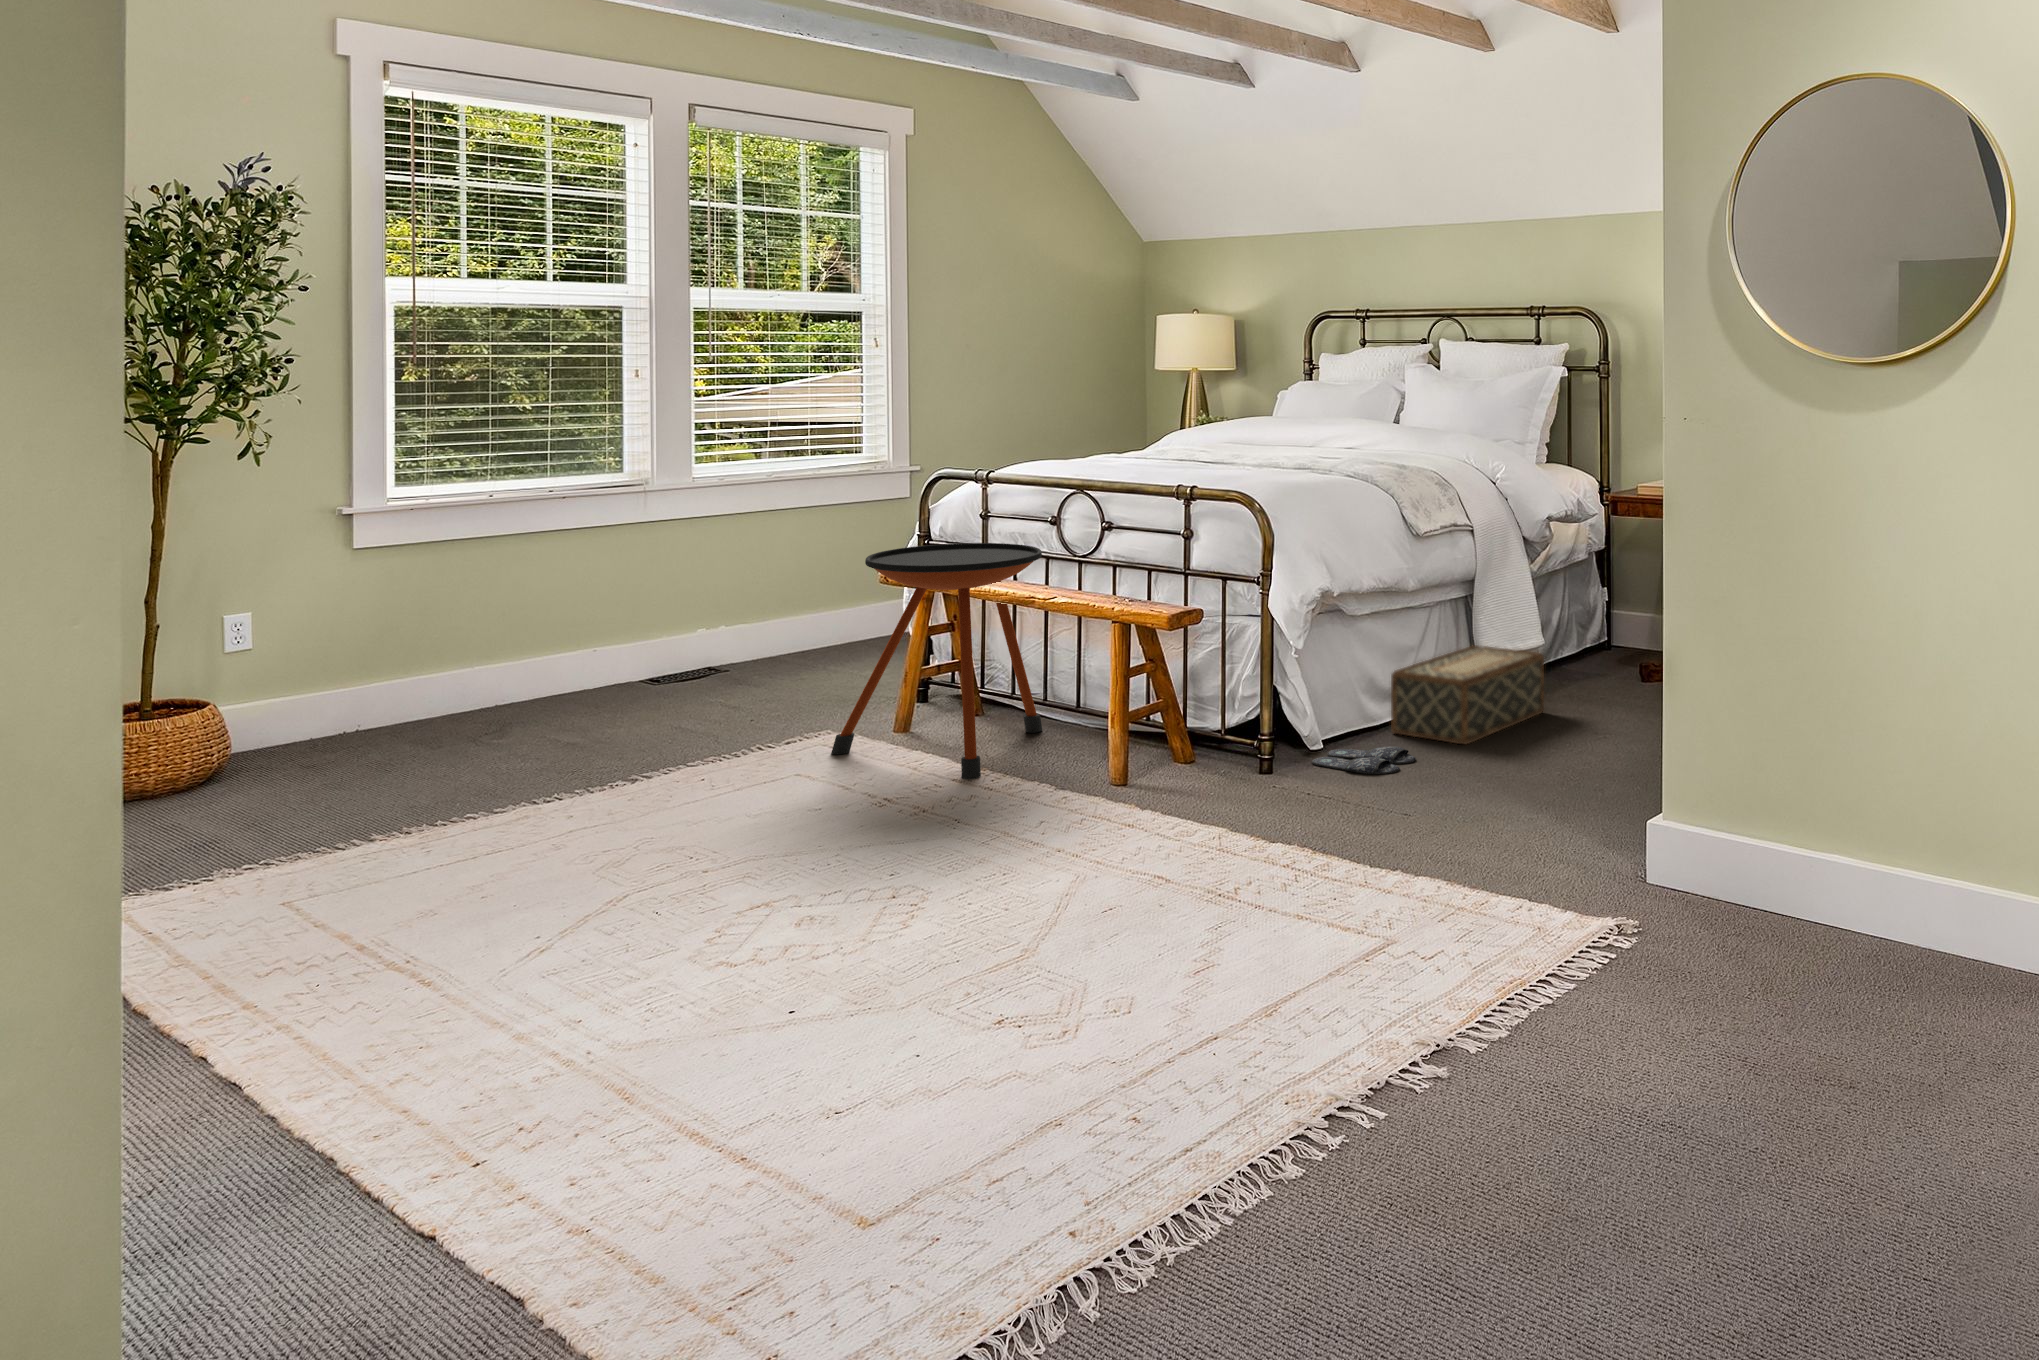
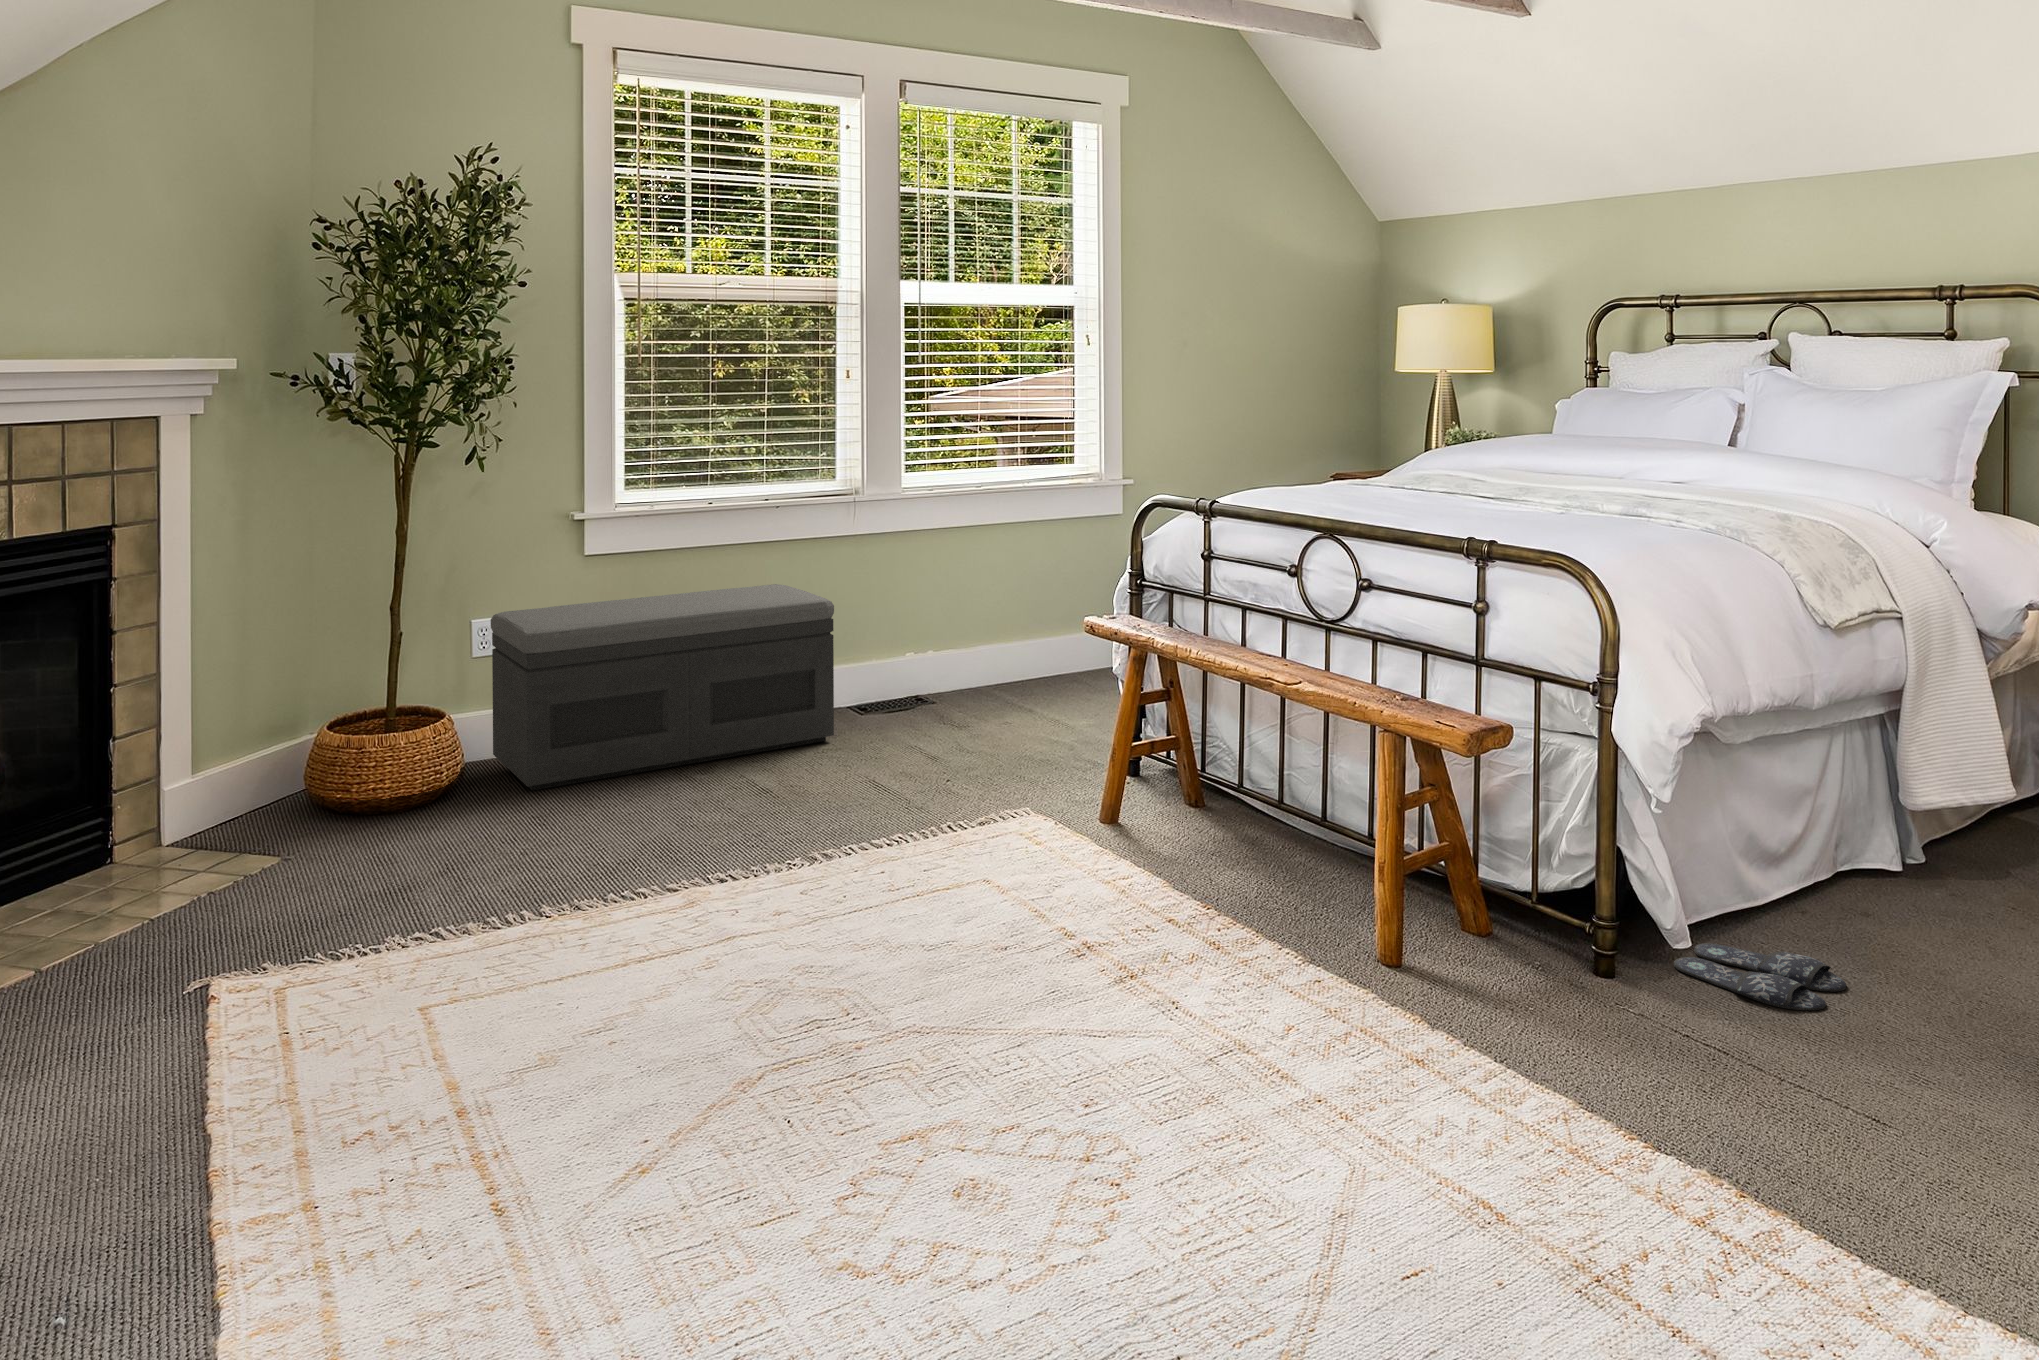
side table: present [831,543,1042,779] -> none [1027,594,1280,921]
storage bench: none [256,569,632,765] -> present [491,584,834,790]
woven basket: present [1391,645,1544,744] -> none [1785,788,2032,964]

